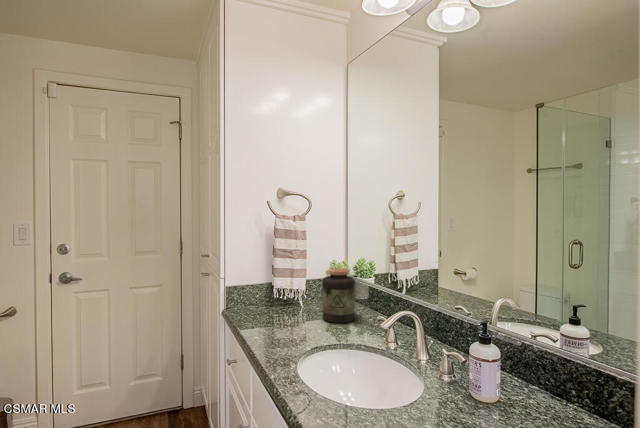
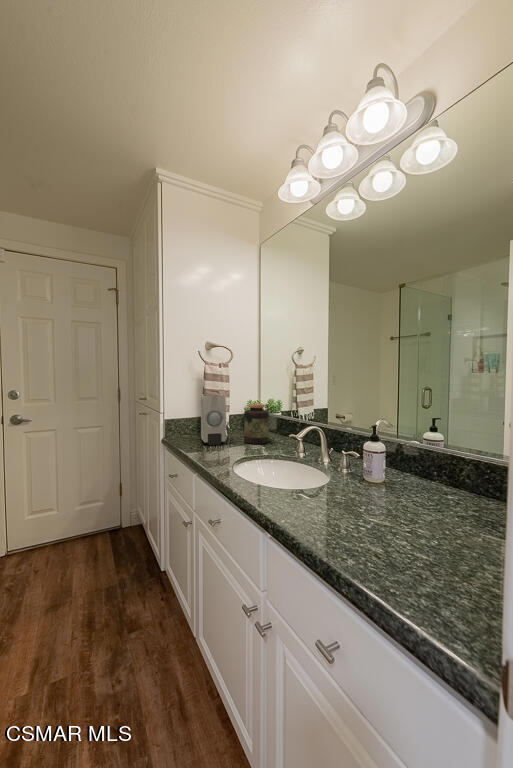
soap dispenser: none [269,258,298,323] -> present [201,396,226,445]

